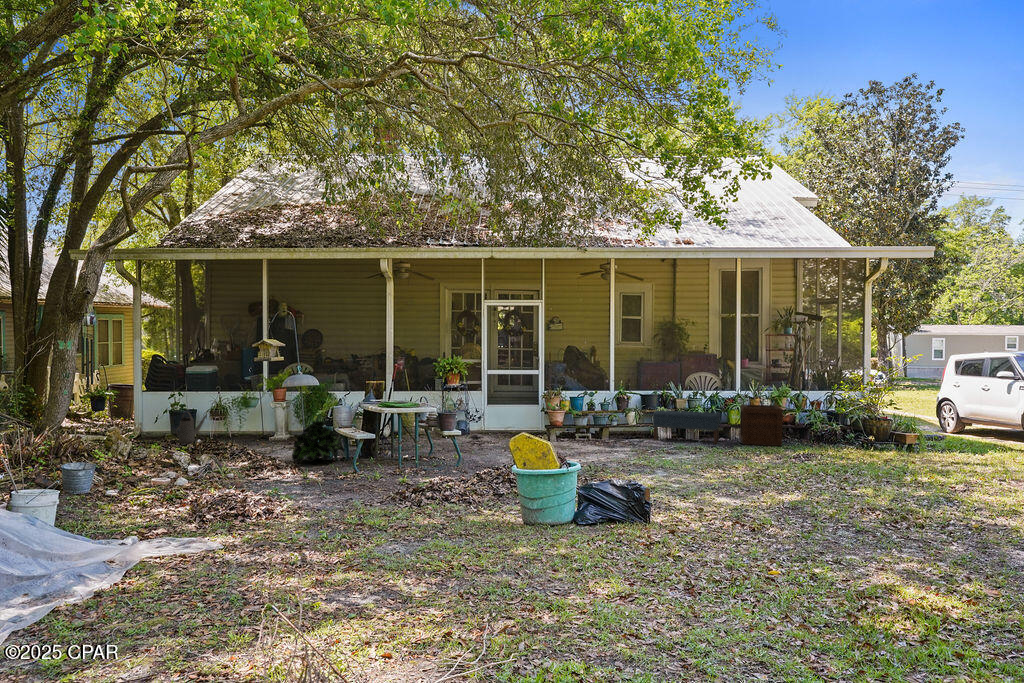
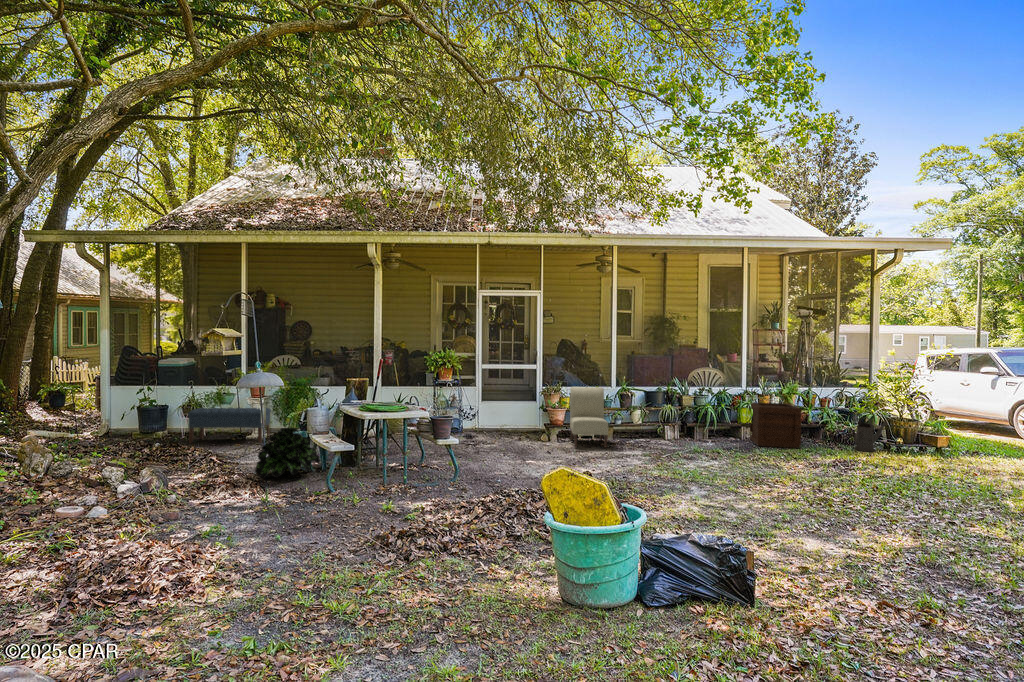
chair: none [568,390,601,446] -> present [570,387,608,448]
bench: present [653,410,720,444] -> present [188,407,271,443]
watering can: present [176,412,207,443] -> present [854,417,886,452]

